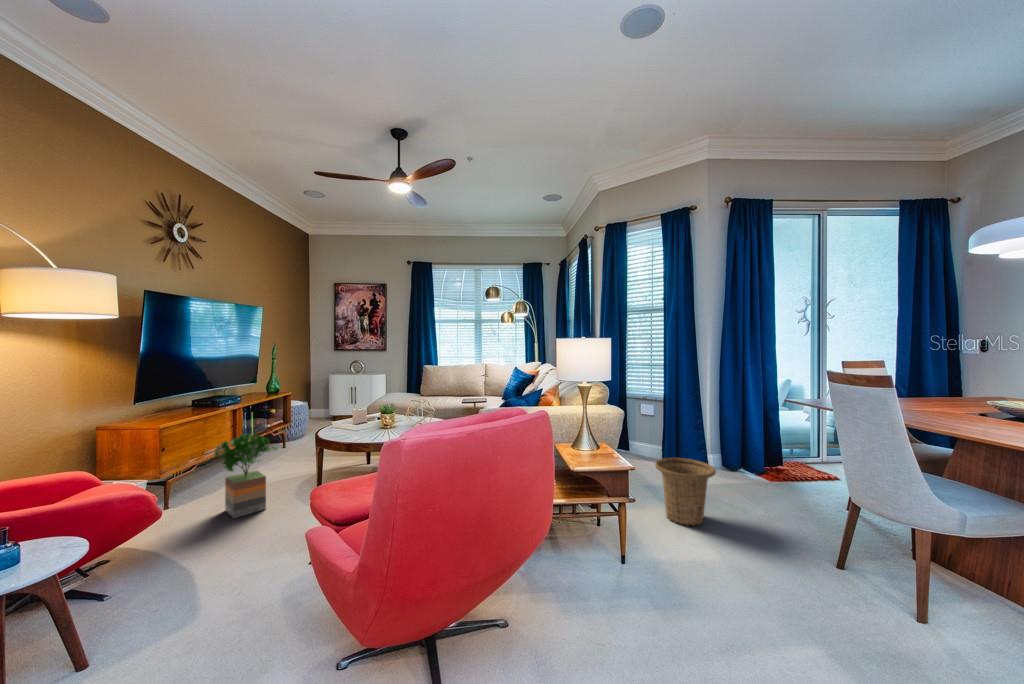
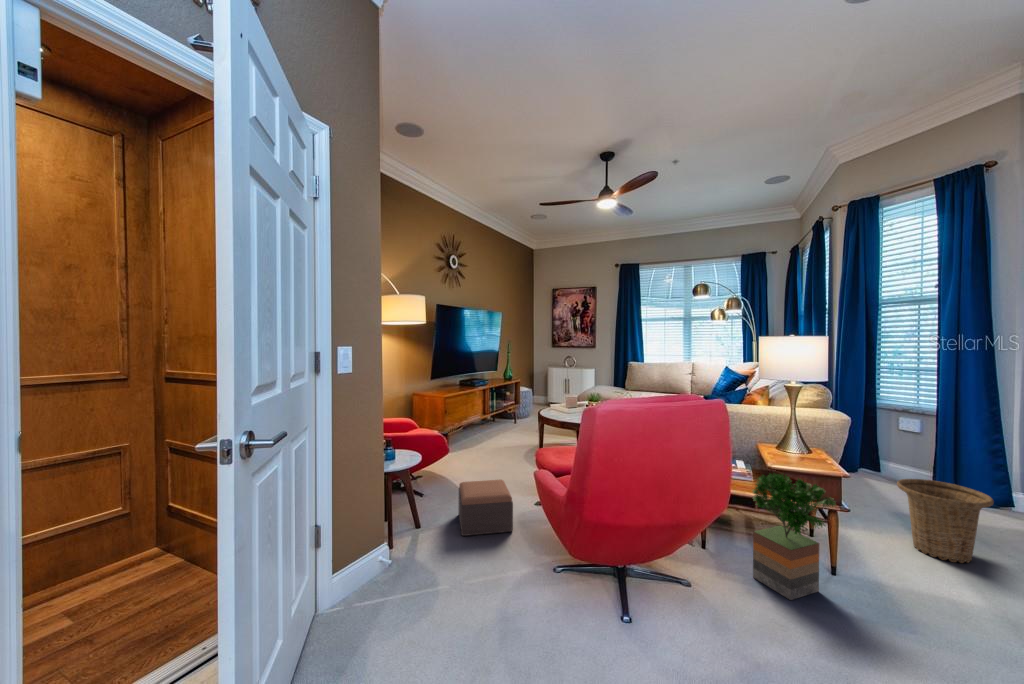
potted tree: present [214,434,278,518] -> present [753,474,835,600]
footstool: none [162,543,262,659] -> present [459,480,513,536]

